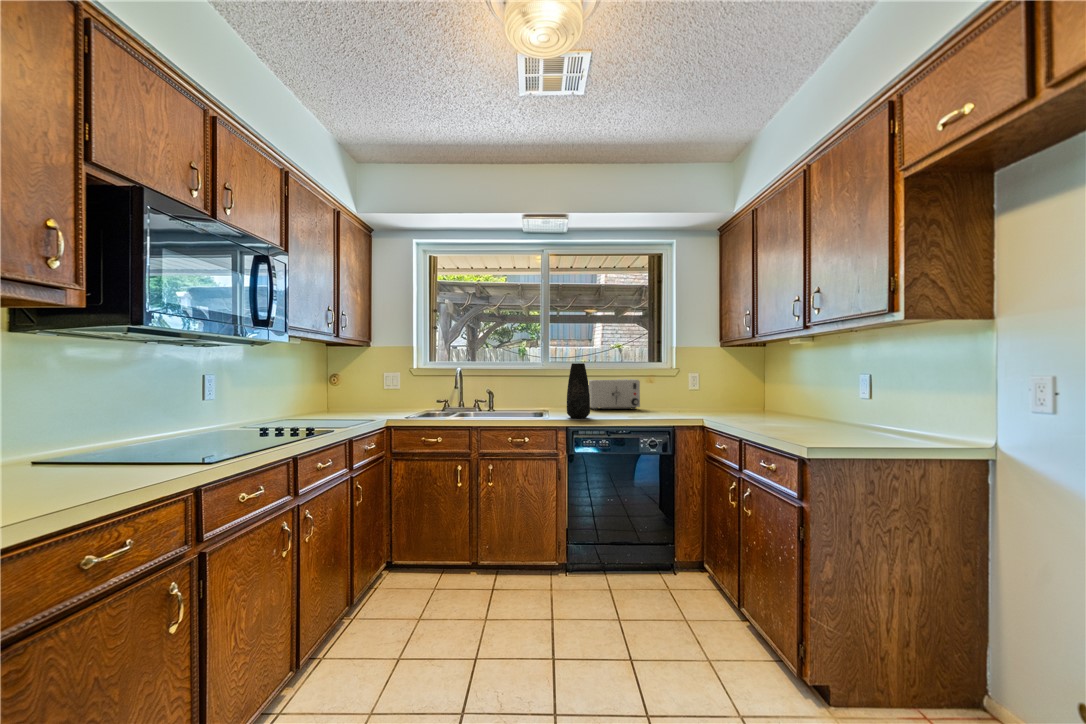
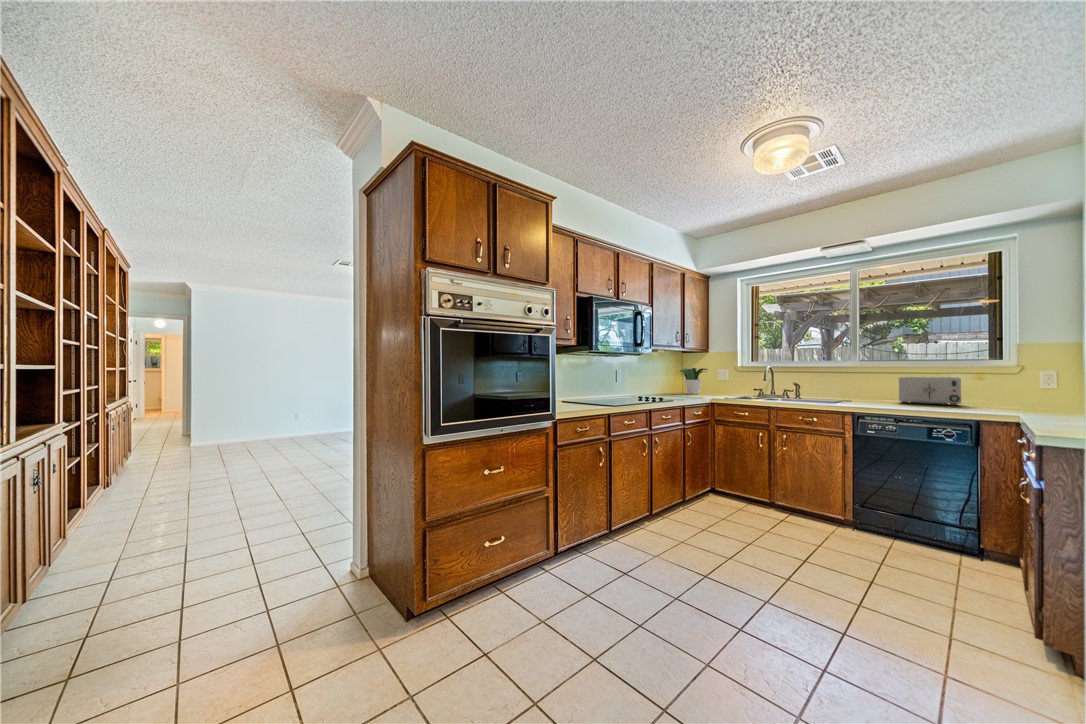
vase: present [567,363,590,418] -> none [852,363,876,407]
potted plant: none [326,372,375,415] -> present [680,368,708,394]

